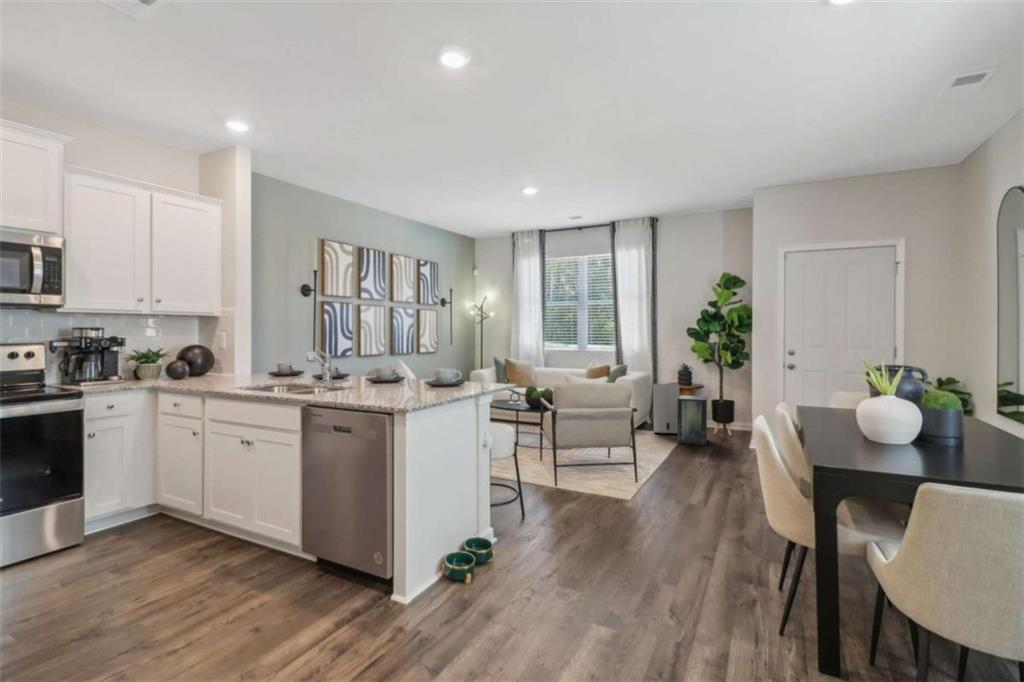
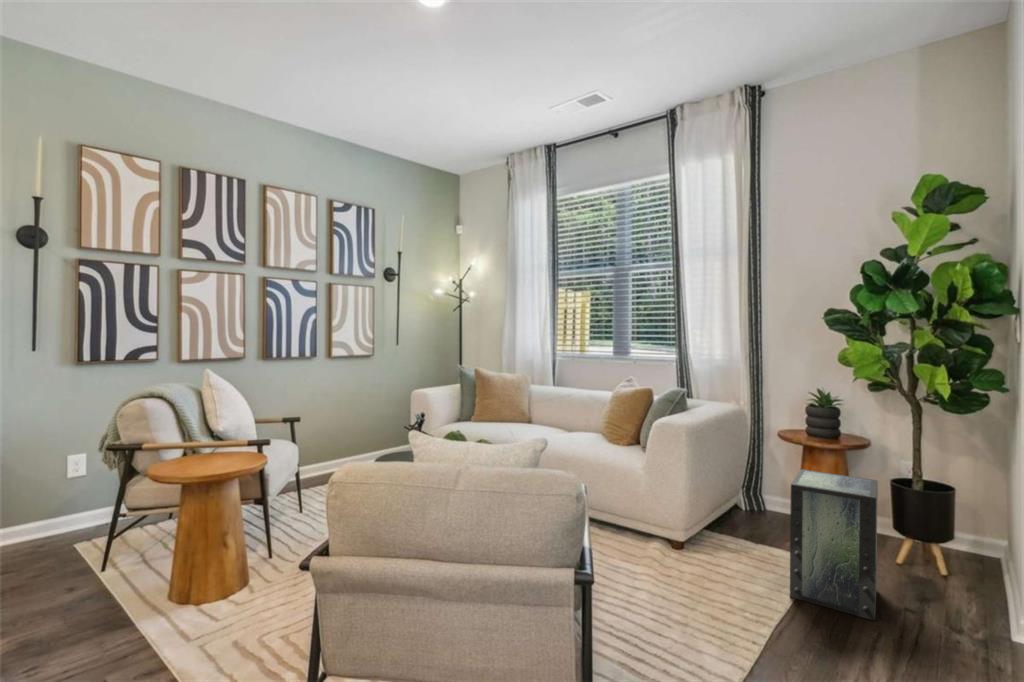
air purifier: present [653,384,679,434] -> none [739,434,804,556]

